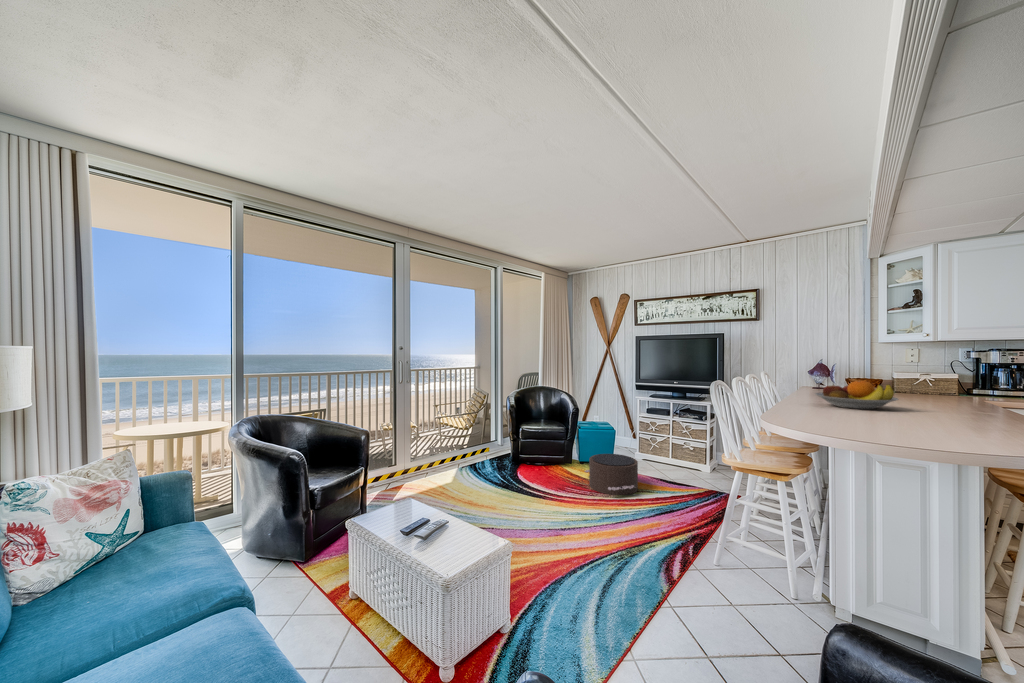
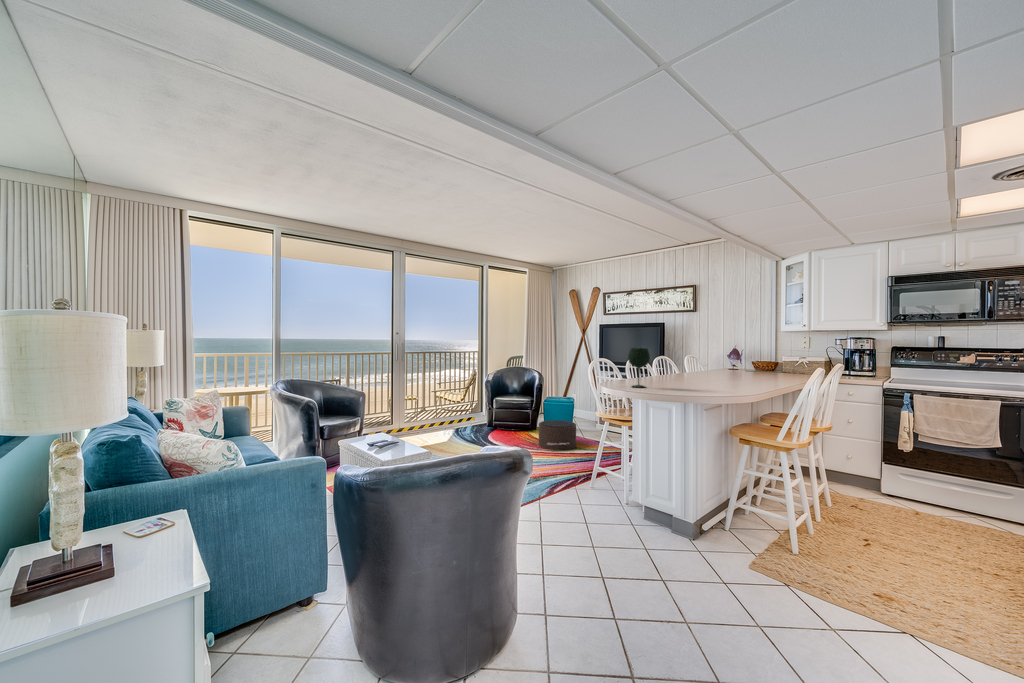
wine glass: none [908,373,963,446] -> present [628,348,650,388]
fruit bowl: present [815,381,898,409] -> none [667,358,716,378]

